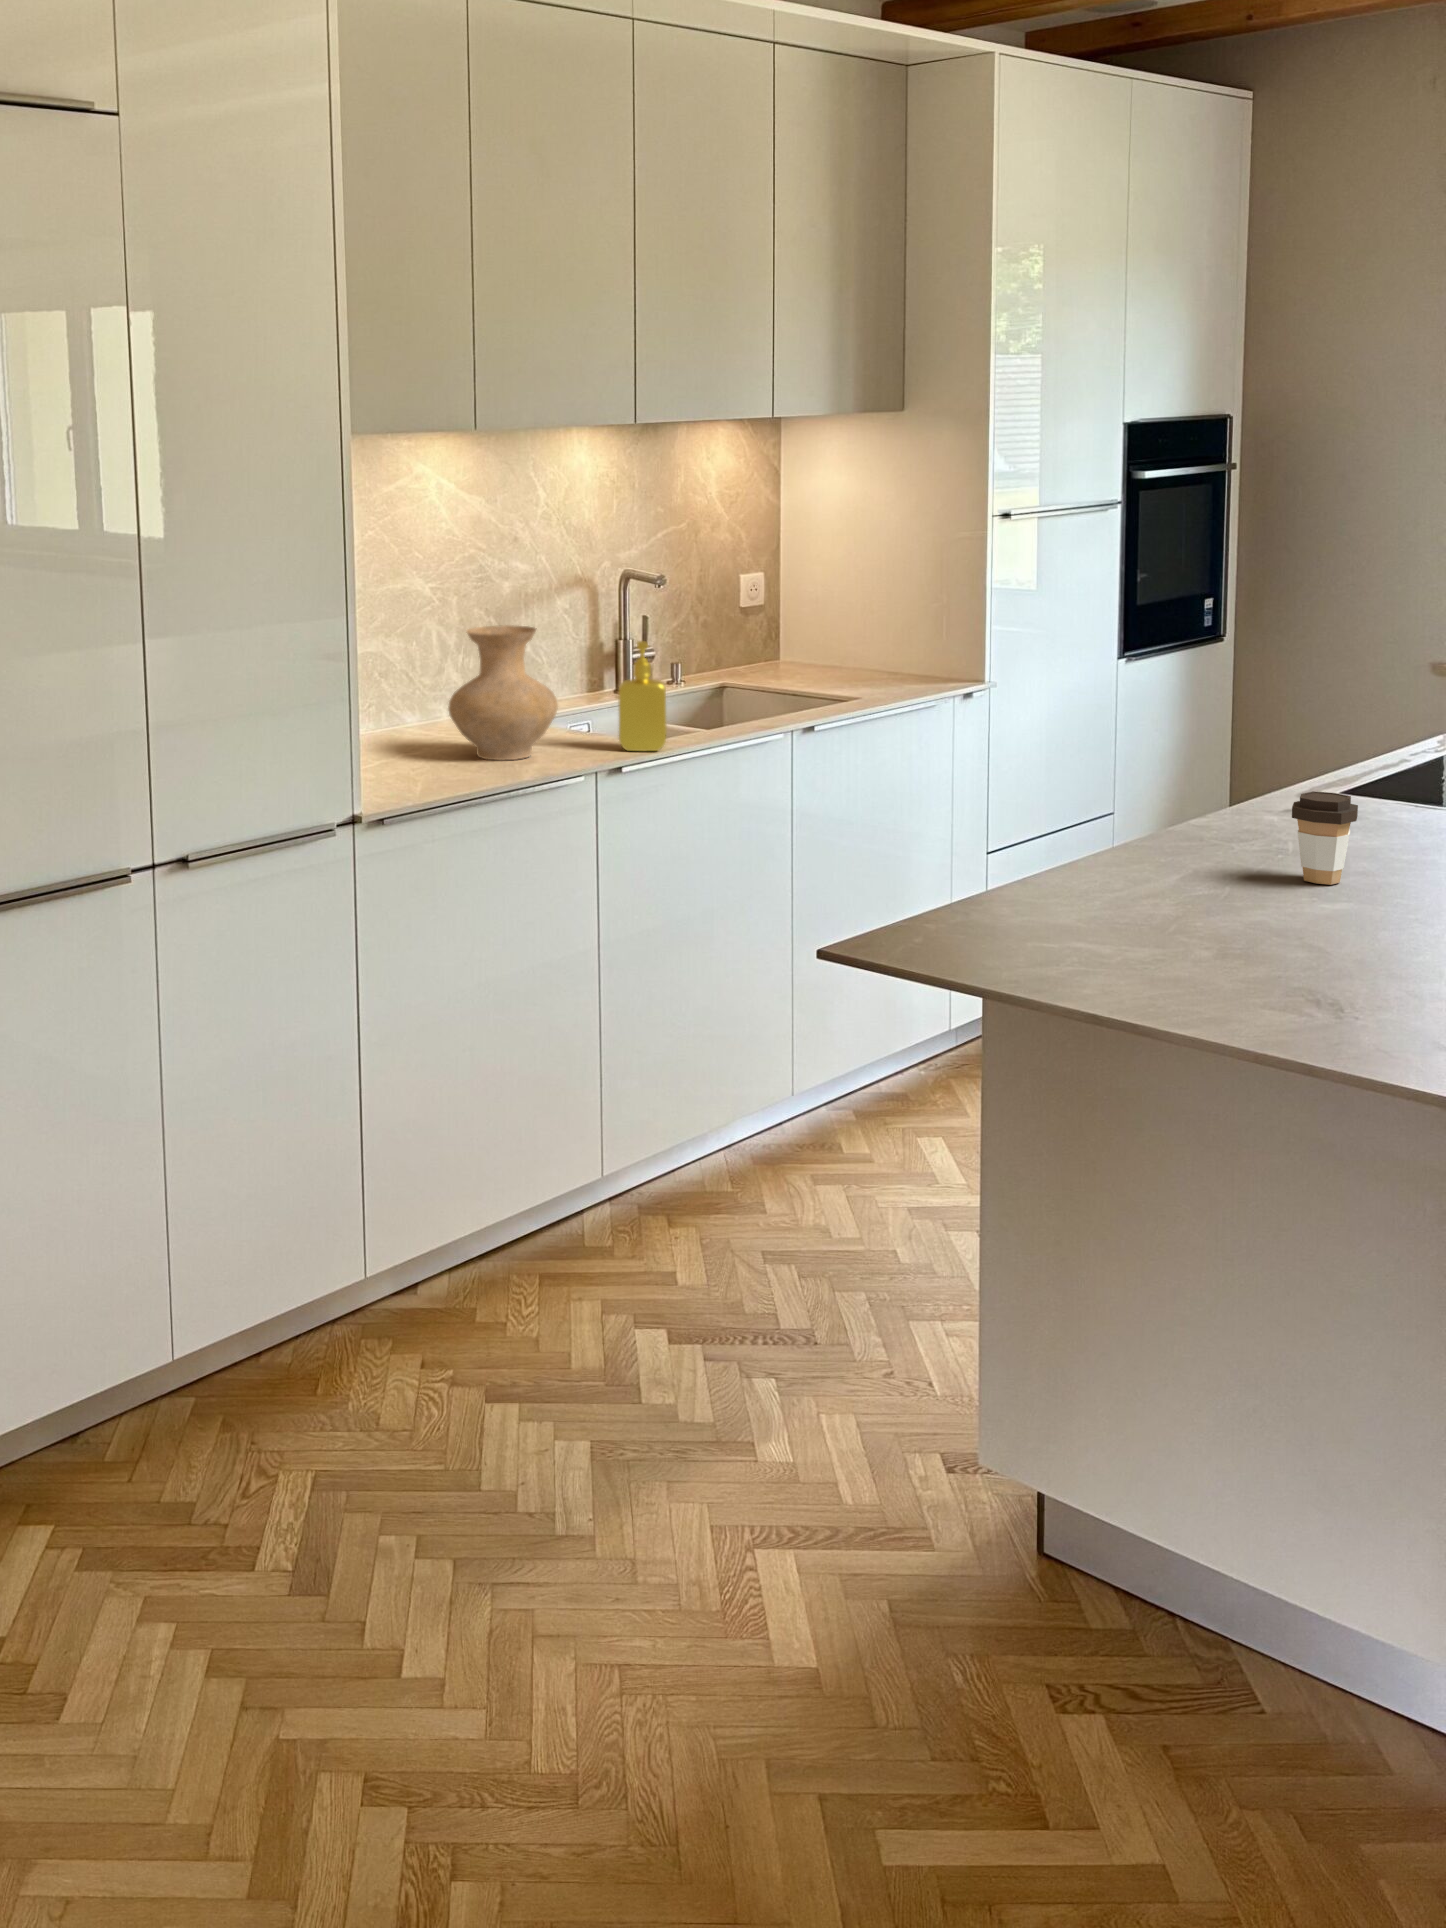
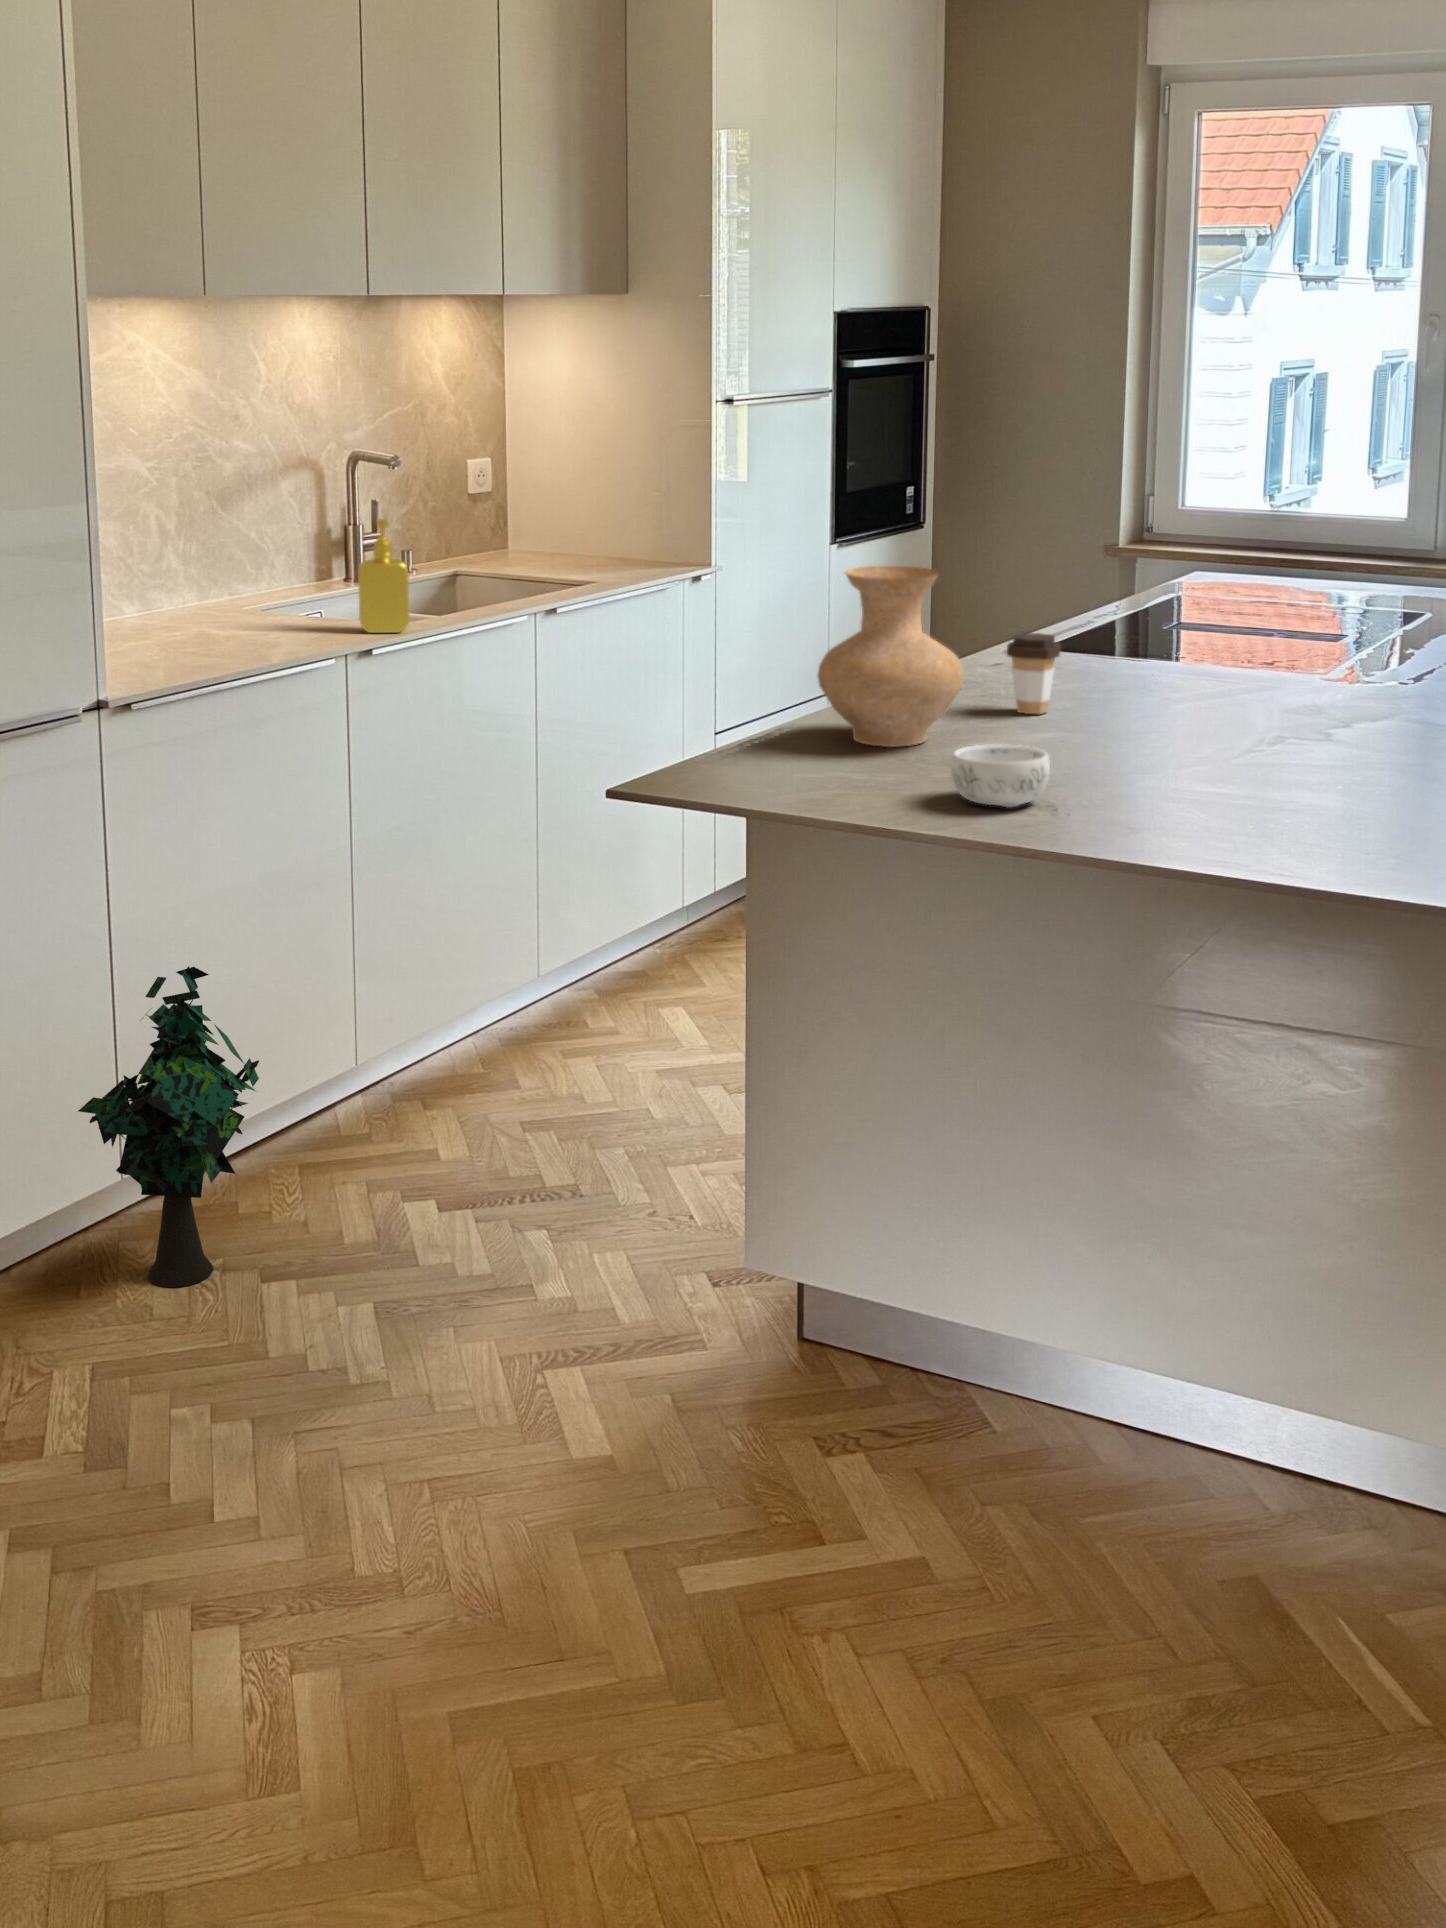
vase: present [448,625,558,760] -> present [817,566,963,747]
decorative bowl: none [1213,936,1336,1016] -> present [951,744,1050,808]
decorative plant: none [321,1079,493,1393] -> present [78,967,259,1287]

